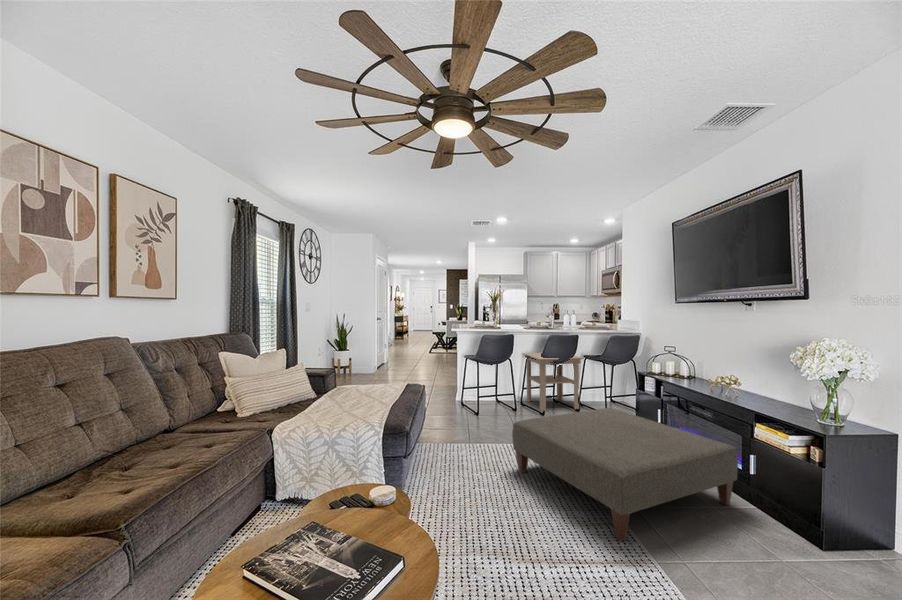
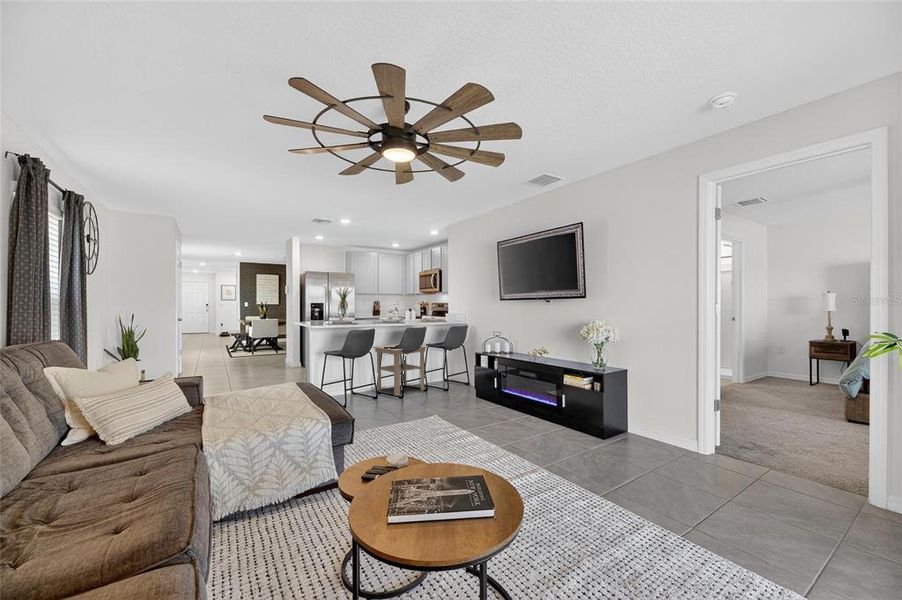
ottoman: present [512,408,738,541] -> none [412,381,557,464]

